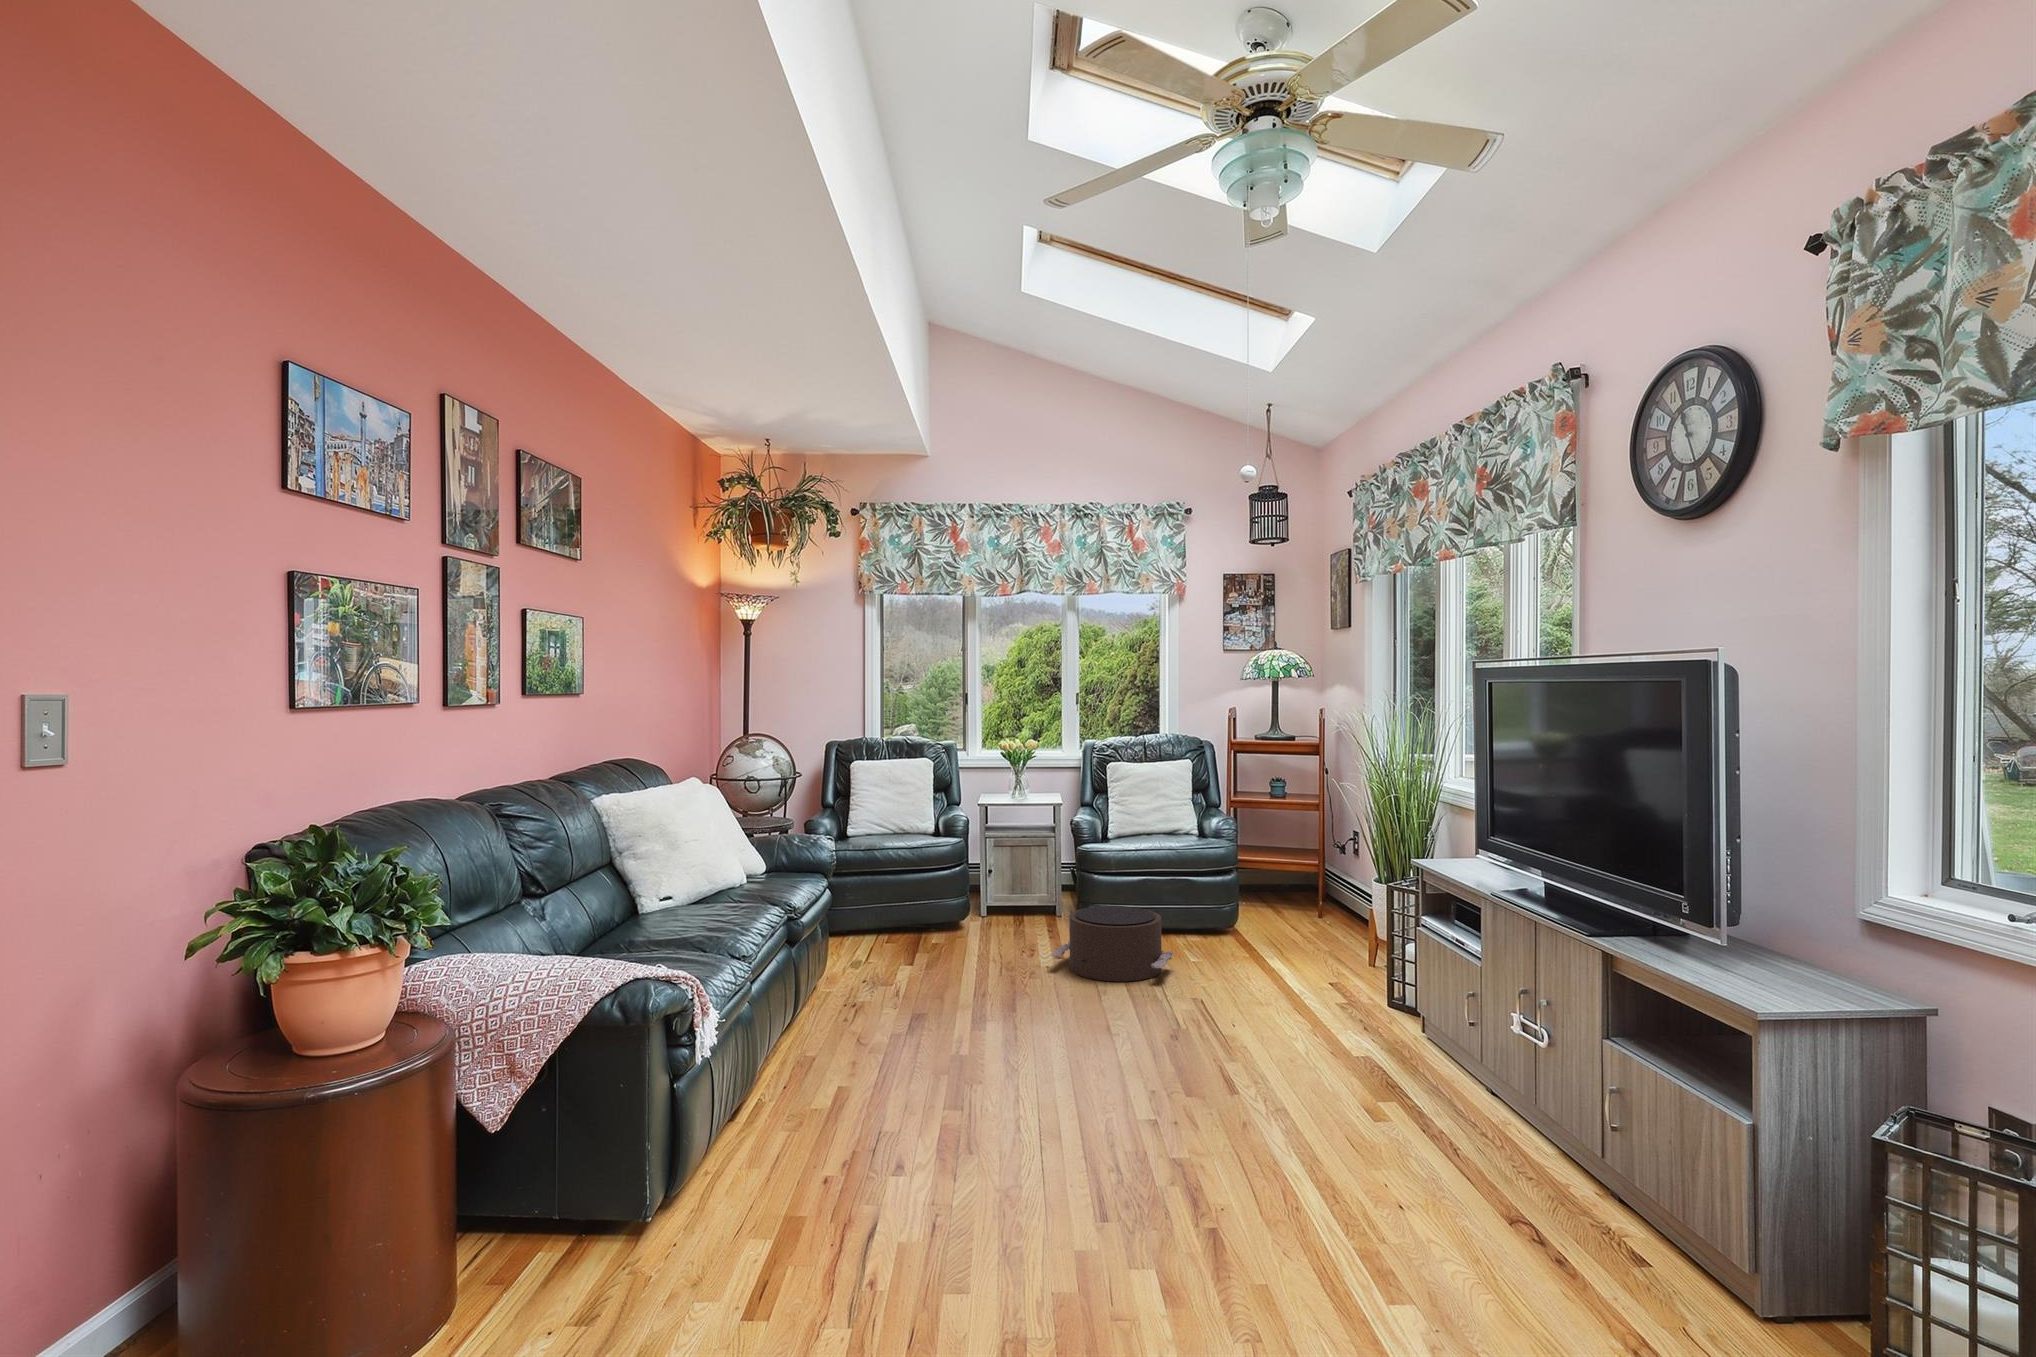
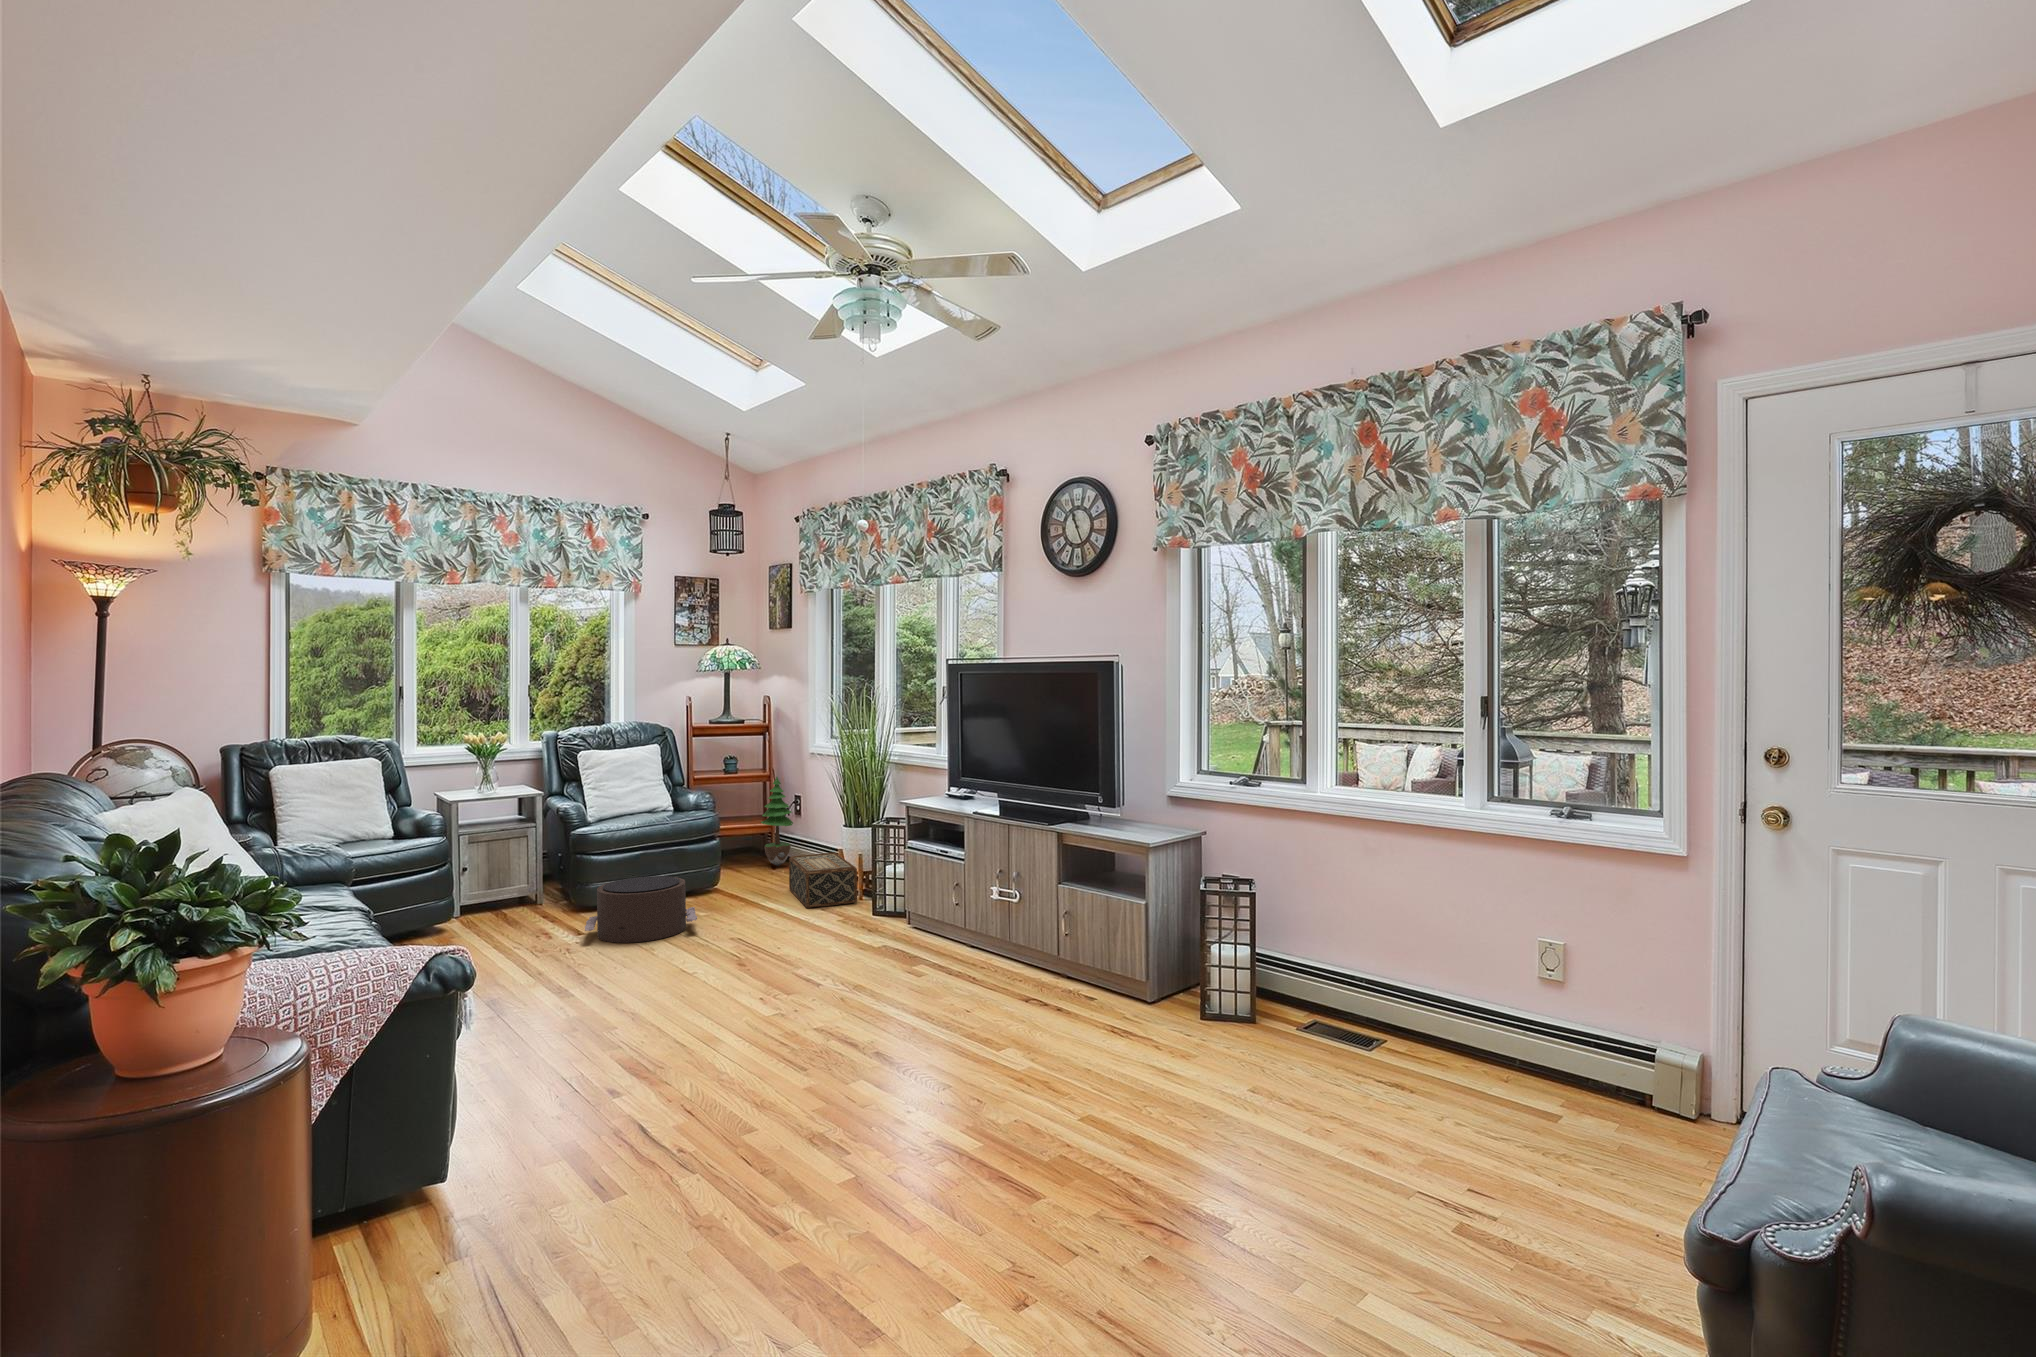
potted tree: none [1305,807,1346,917] -> present [761,777,793,866]
woven basket: none [1310,909,1381,985] -> present [789,853,857,908]

